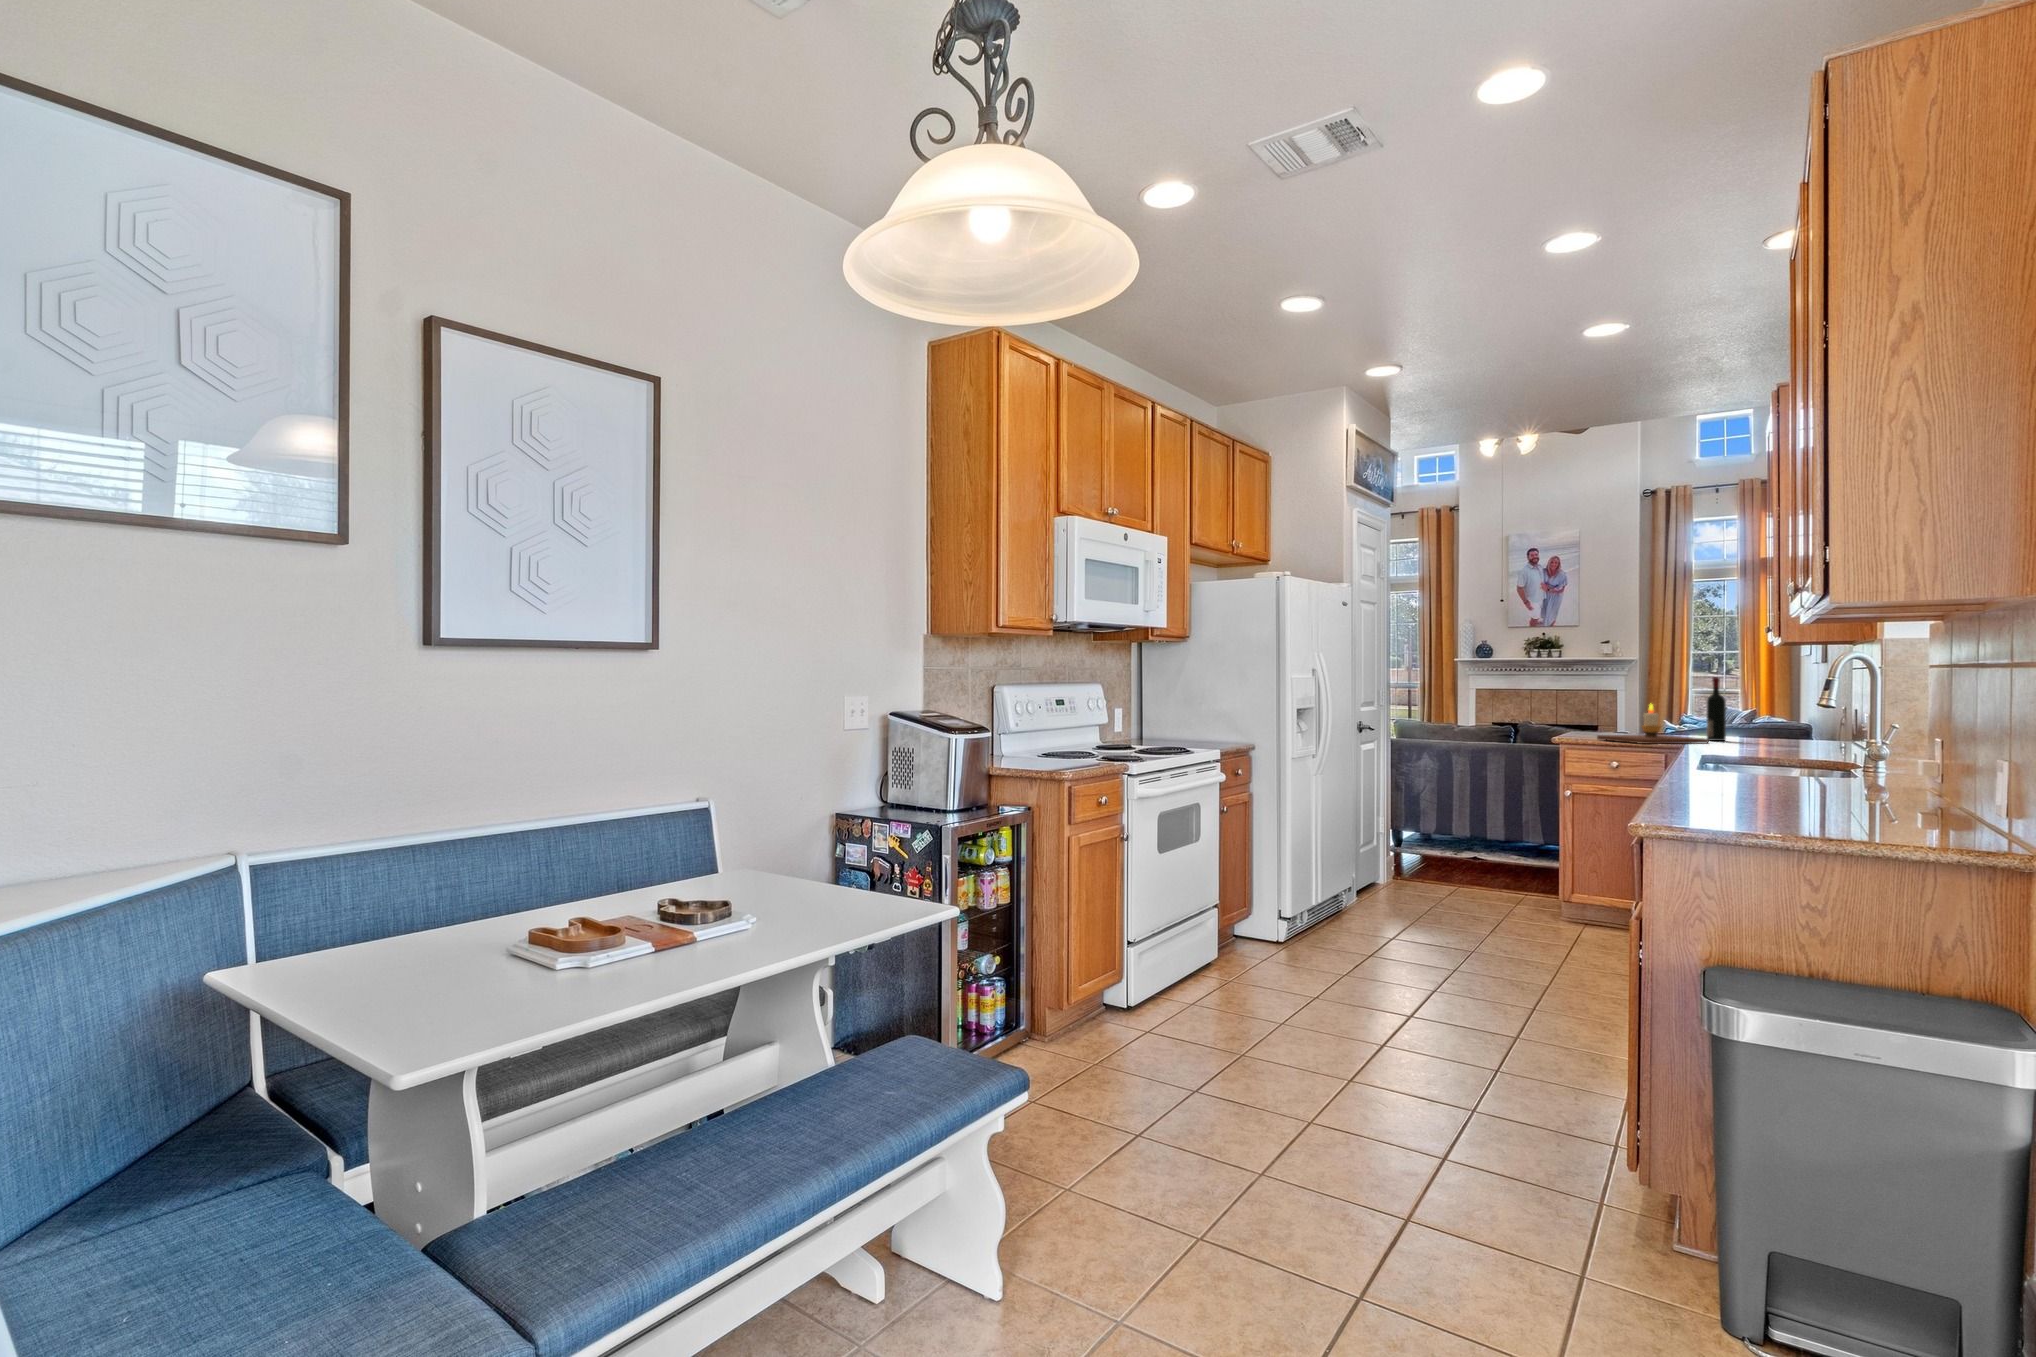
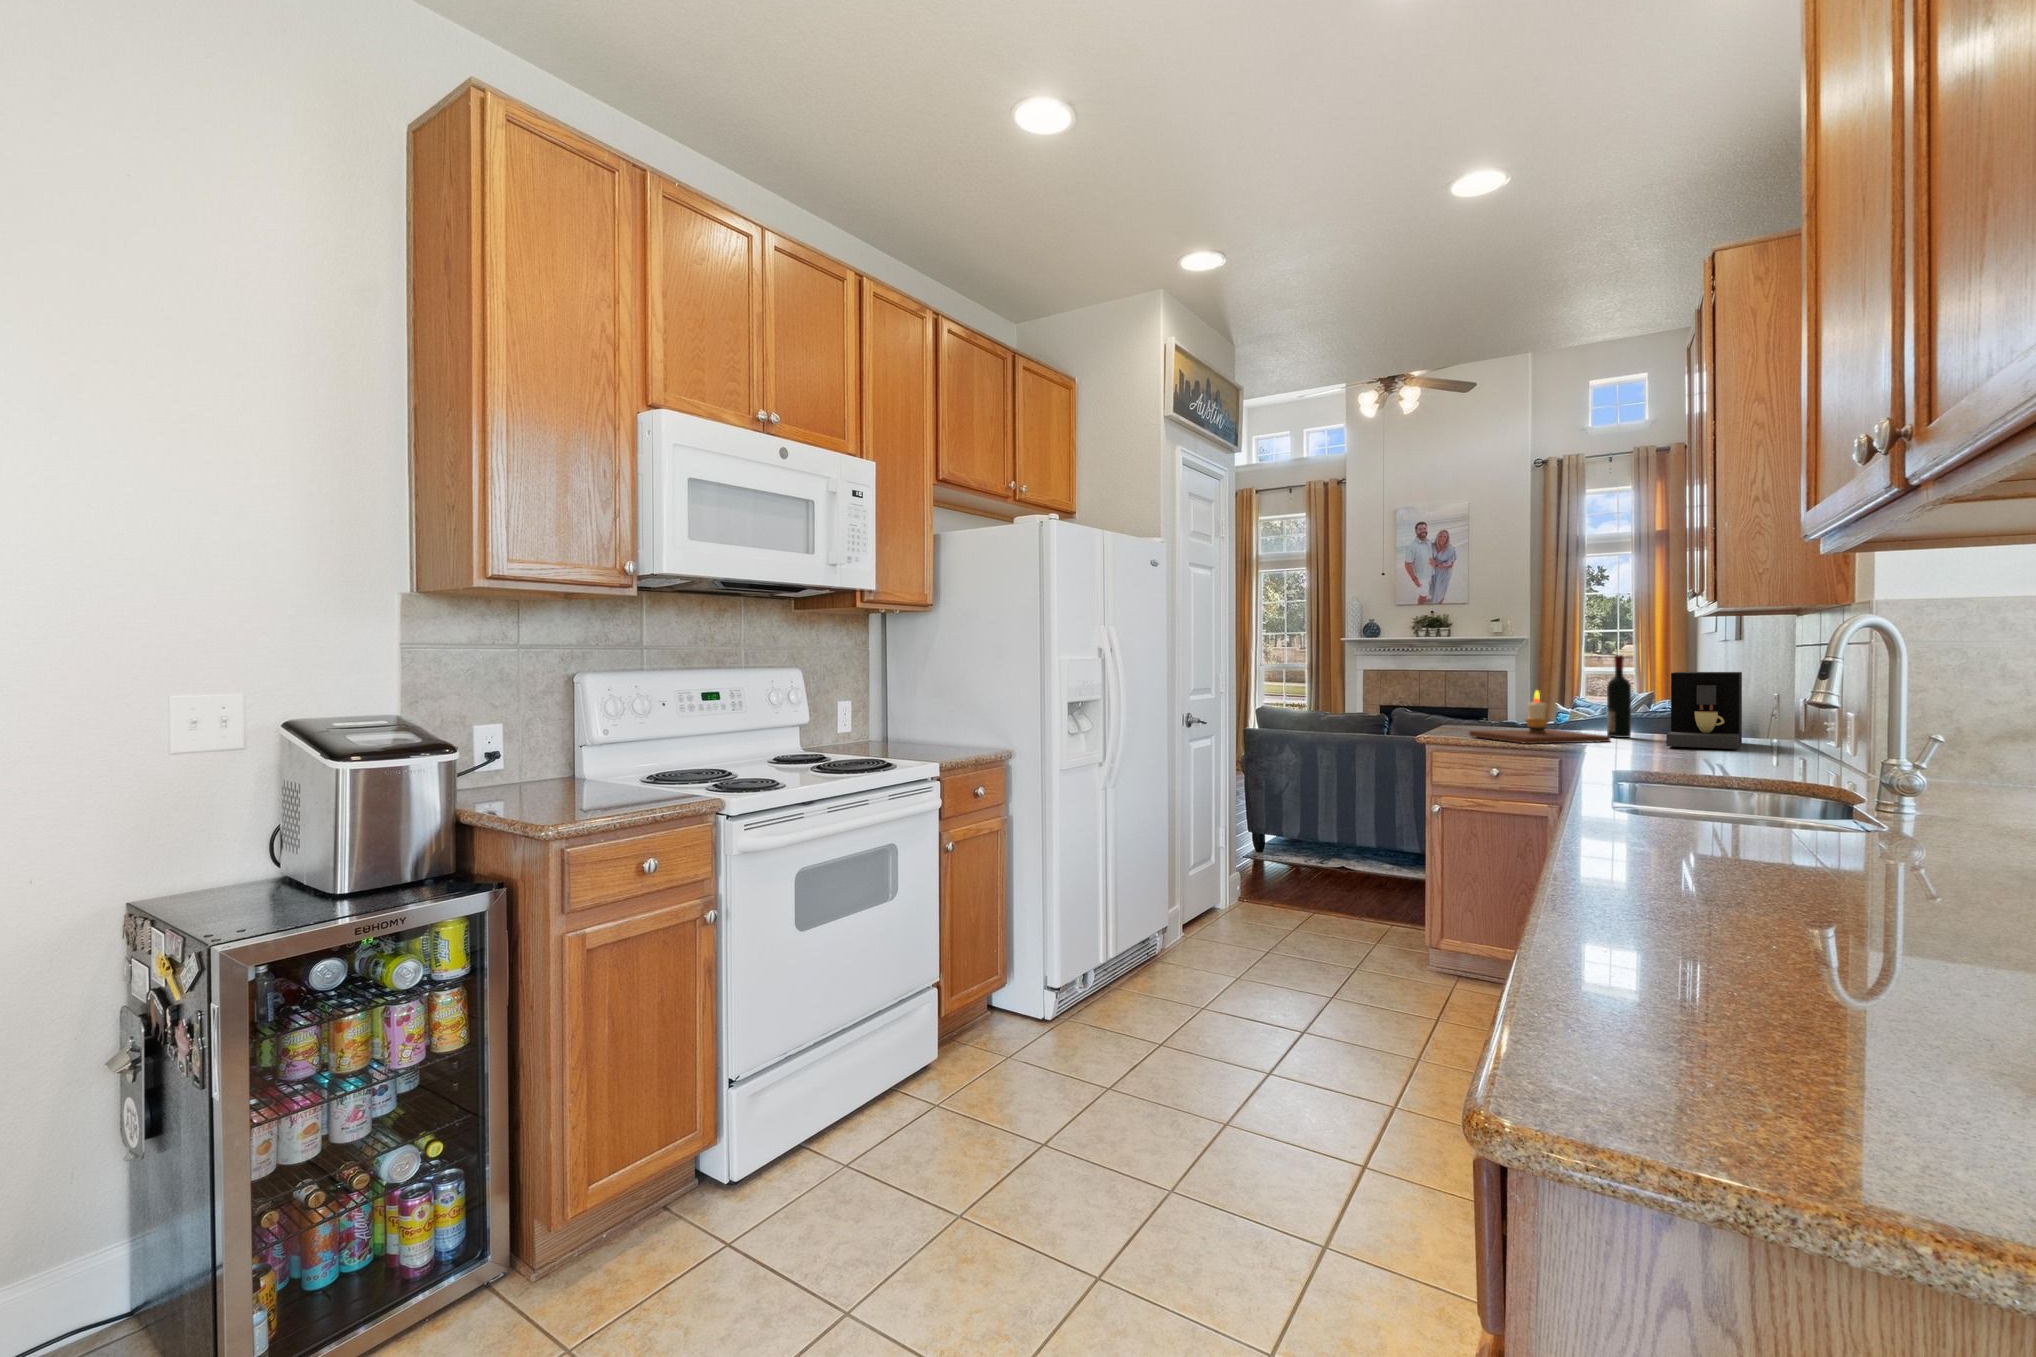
coffee maker: none [1751,690,1810,747] -> present [1666,672,1742,749]

